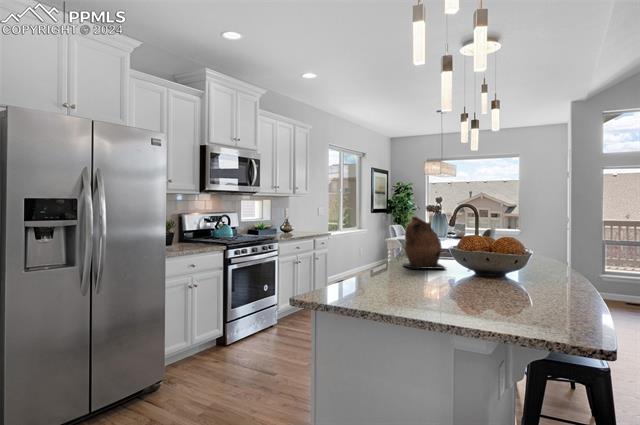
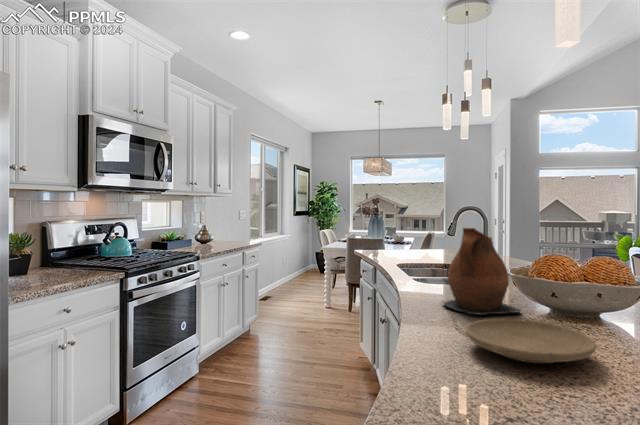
plate: none [381,266,443,283] -> present [465,319,596,363]

